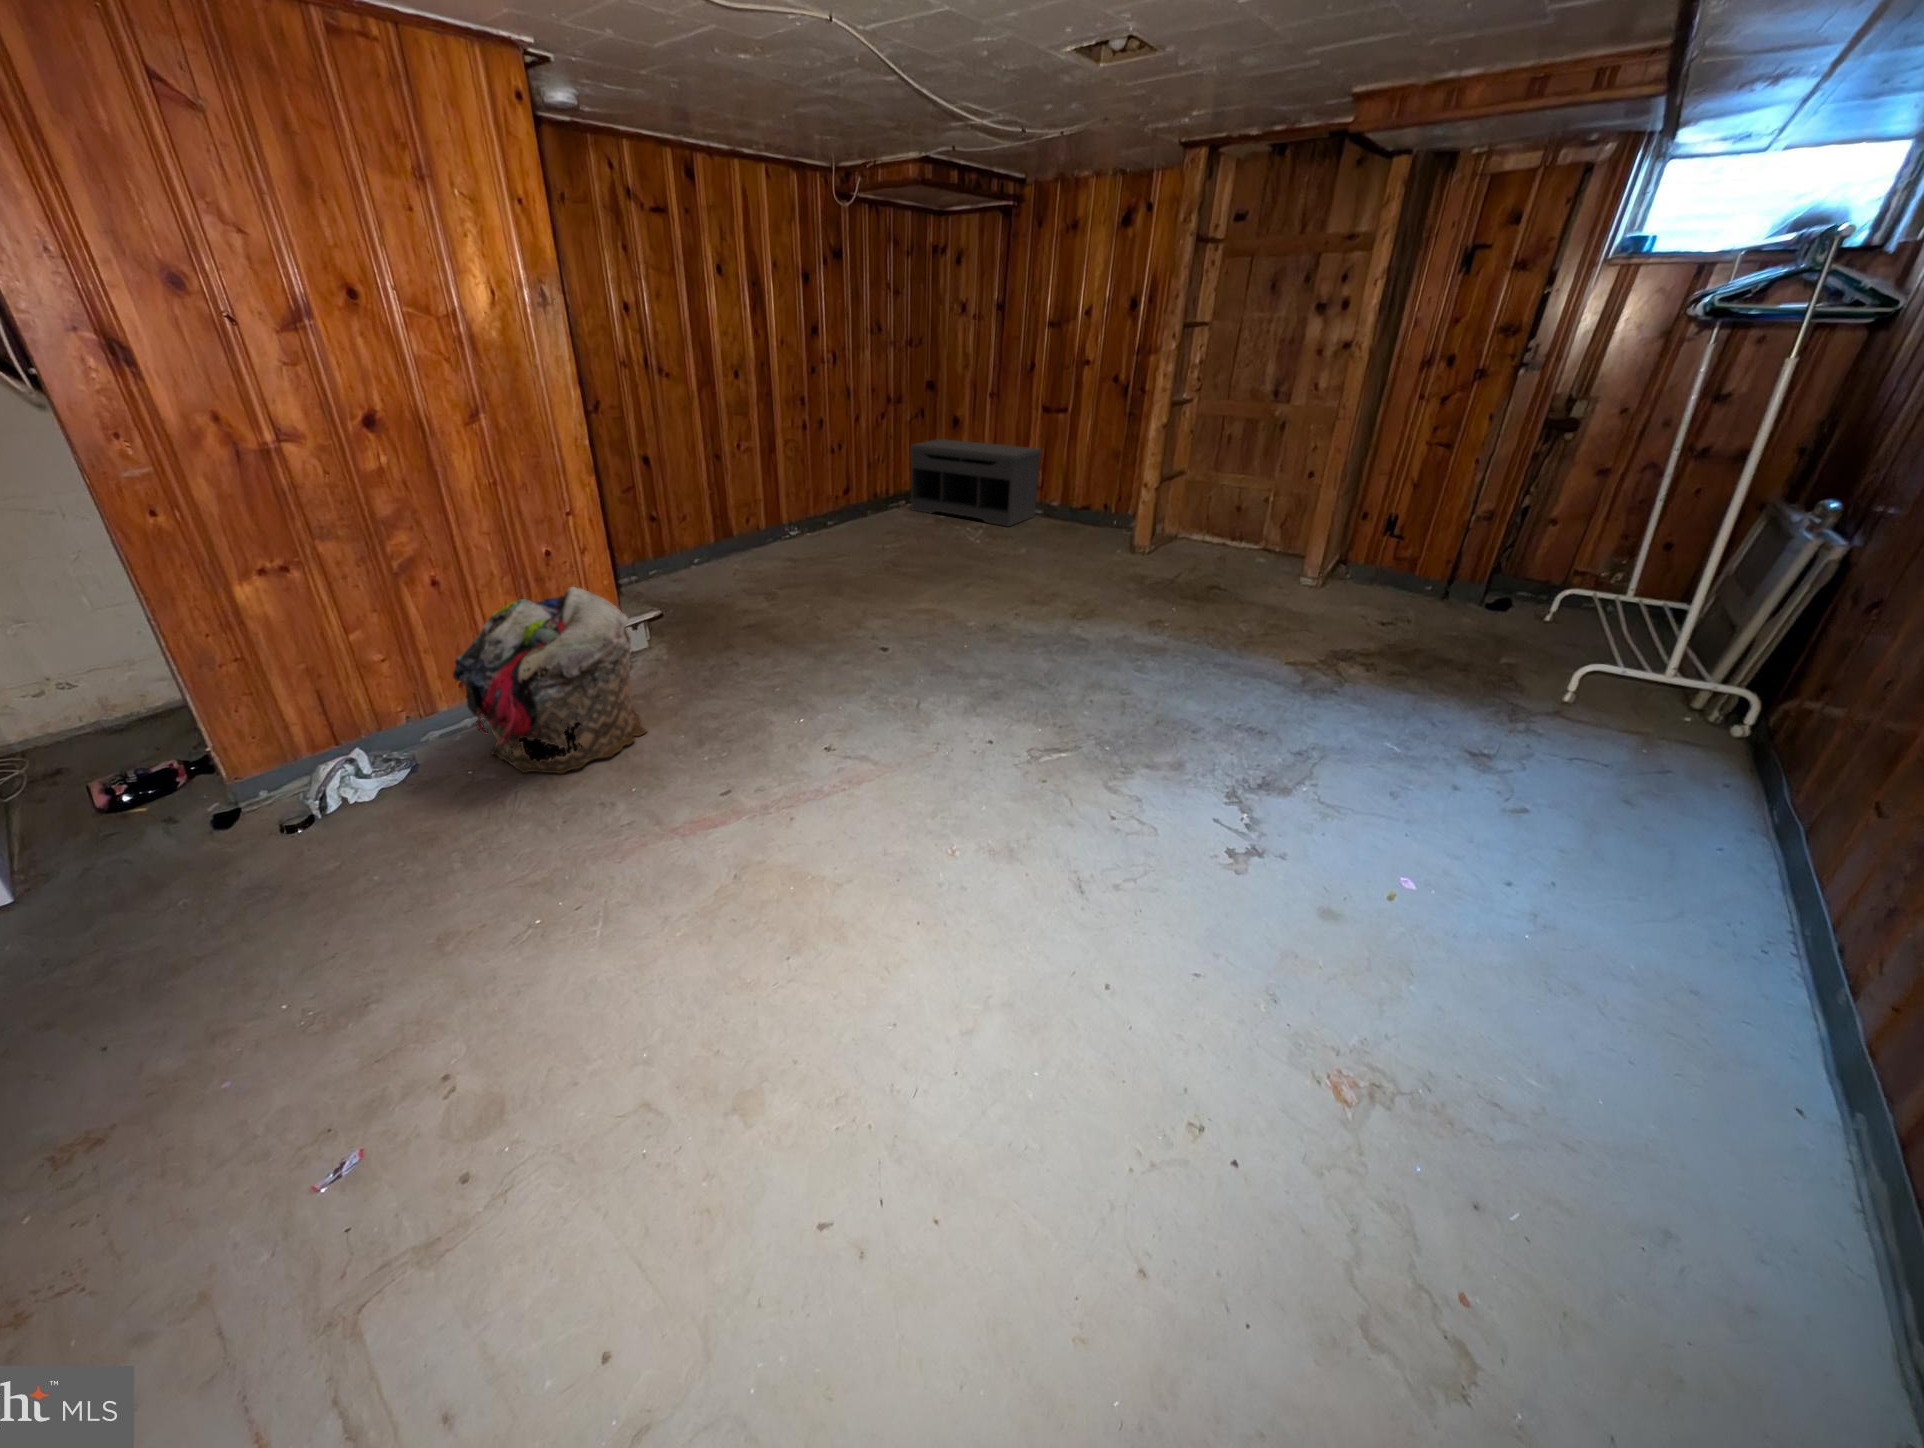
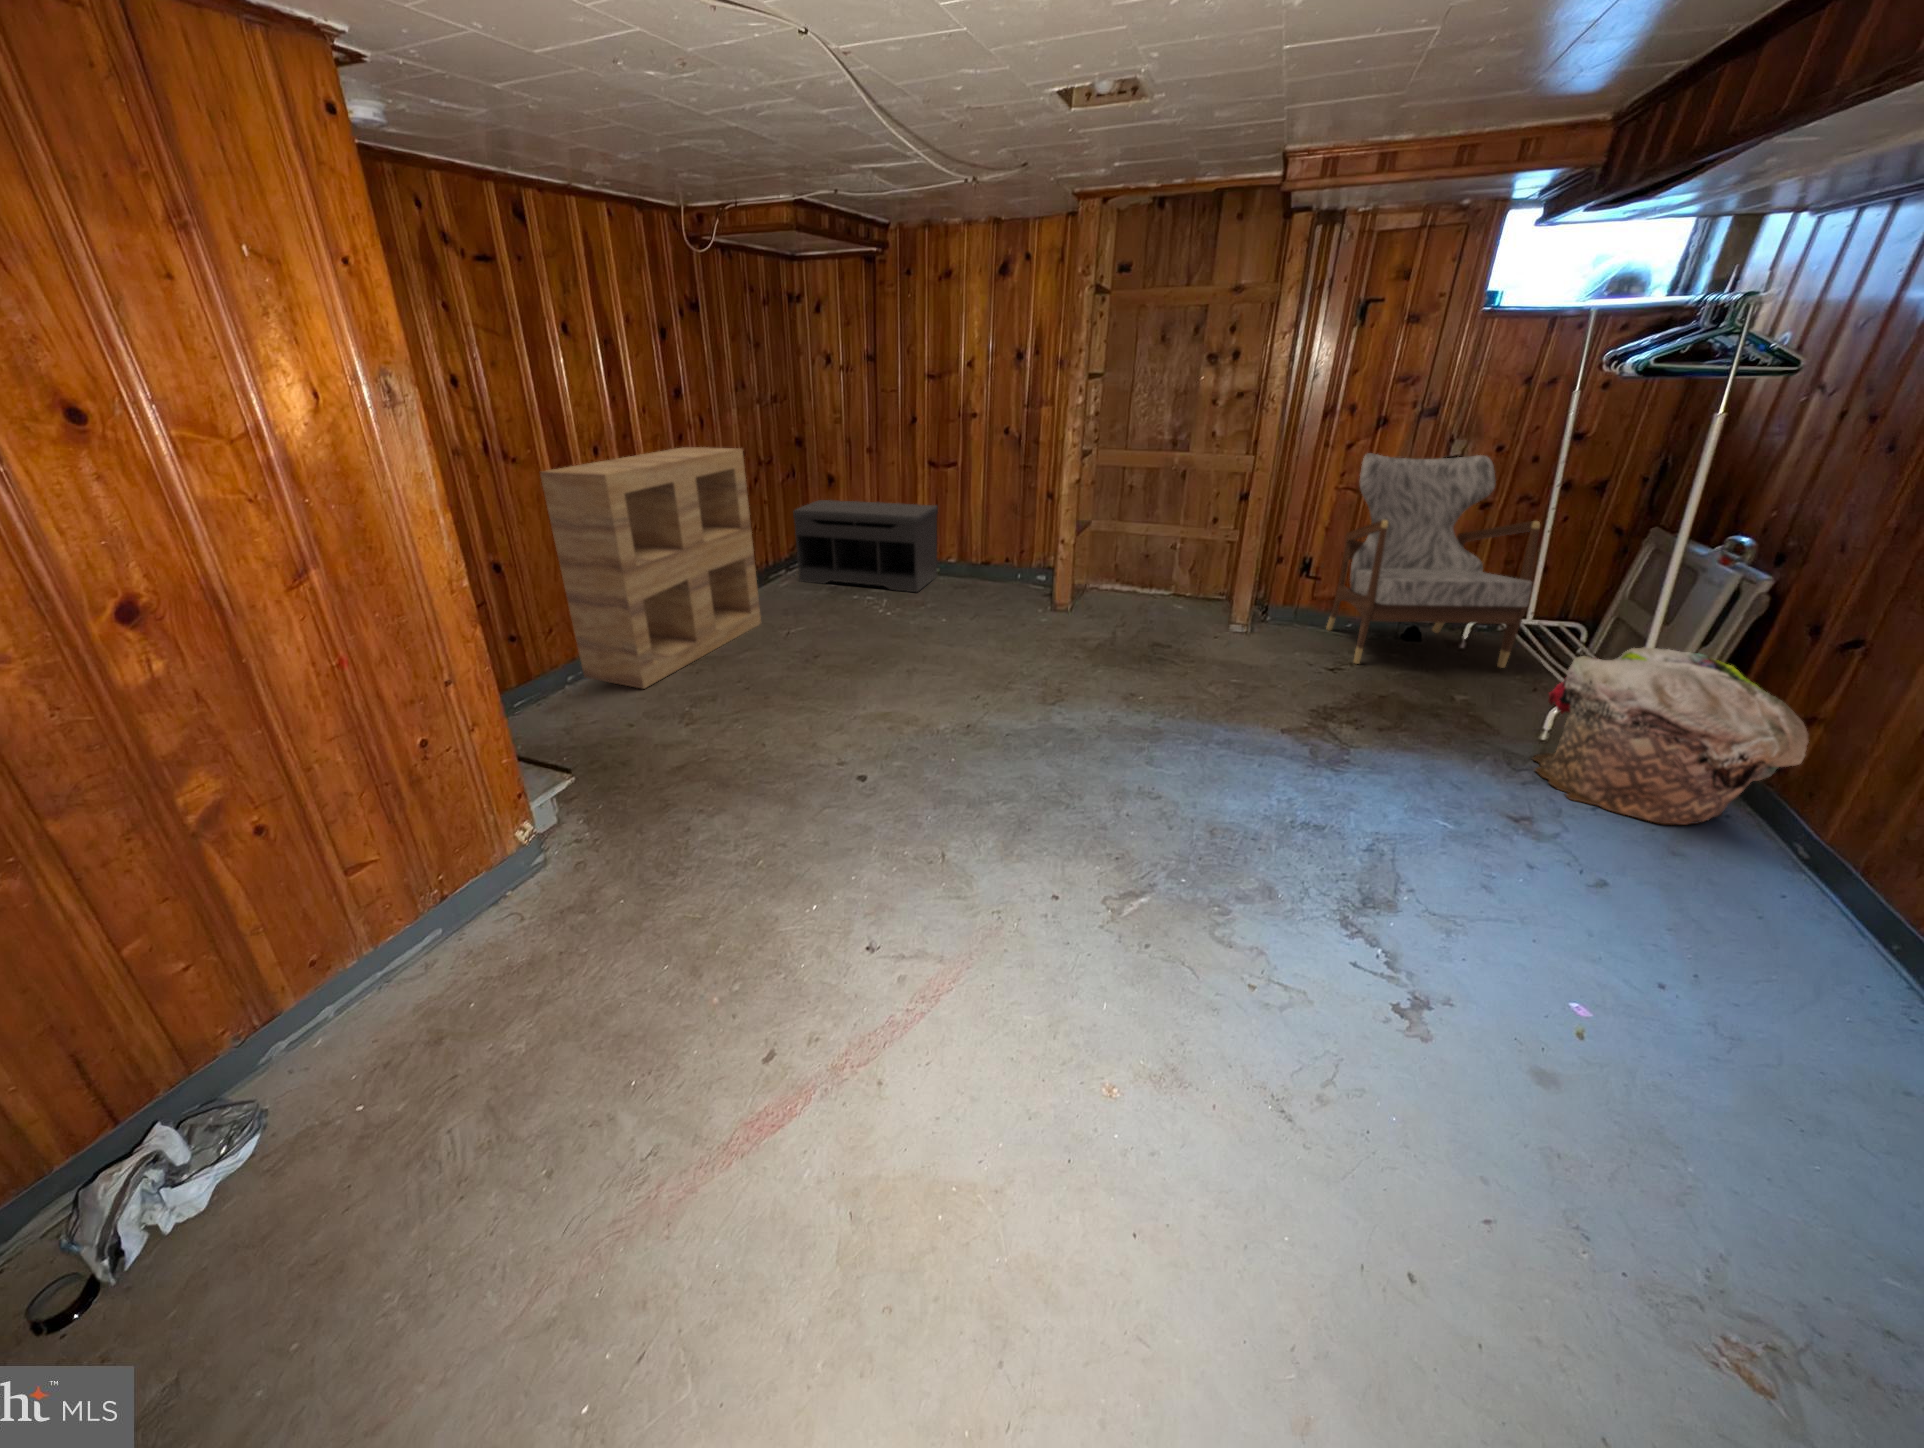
shelving unit: none [687,378,863,572] -> present [540,447,761,689]
armchair: none [1401,408,1641,643] -> present [1327,453,1540,668]
laundry basket: present [453,587,646,773] -> present [1532,647,1809,825]

